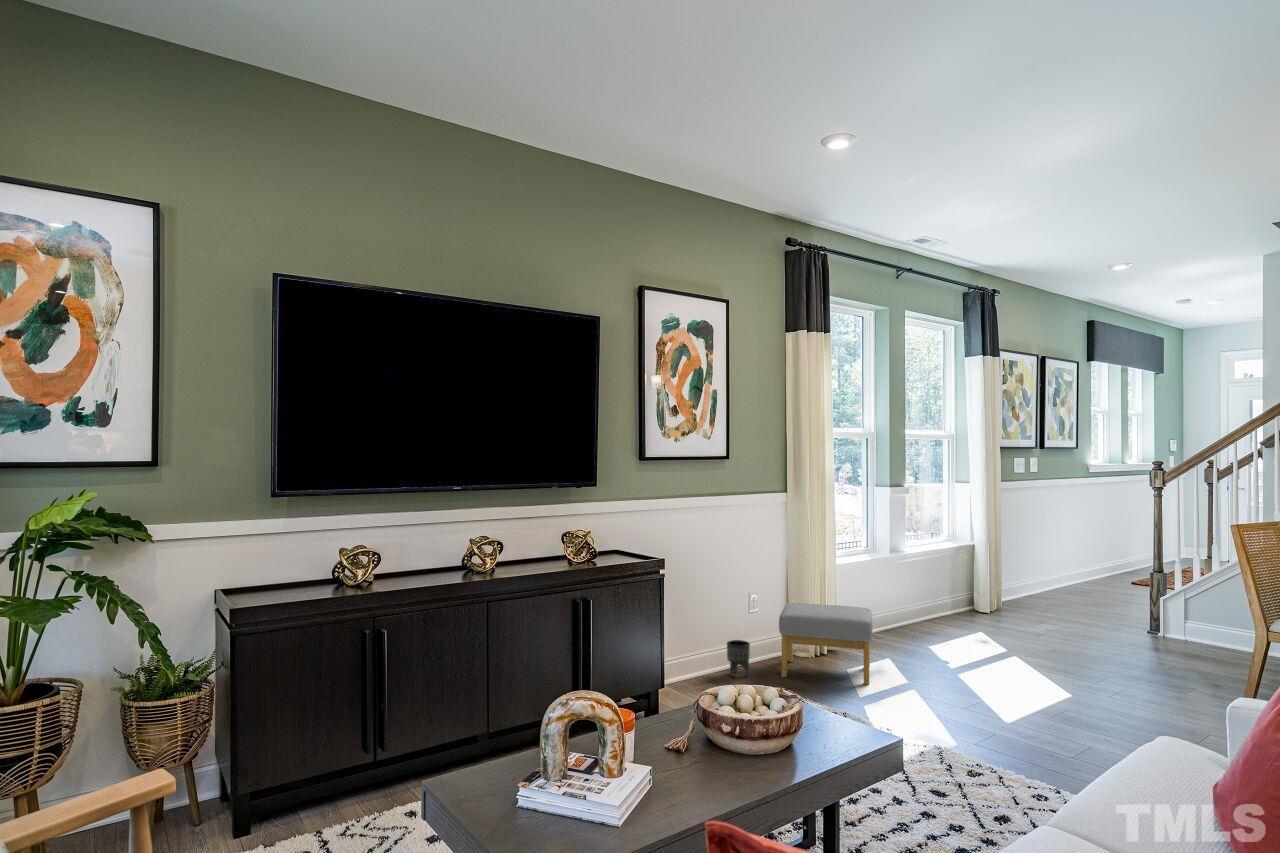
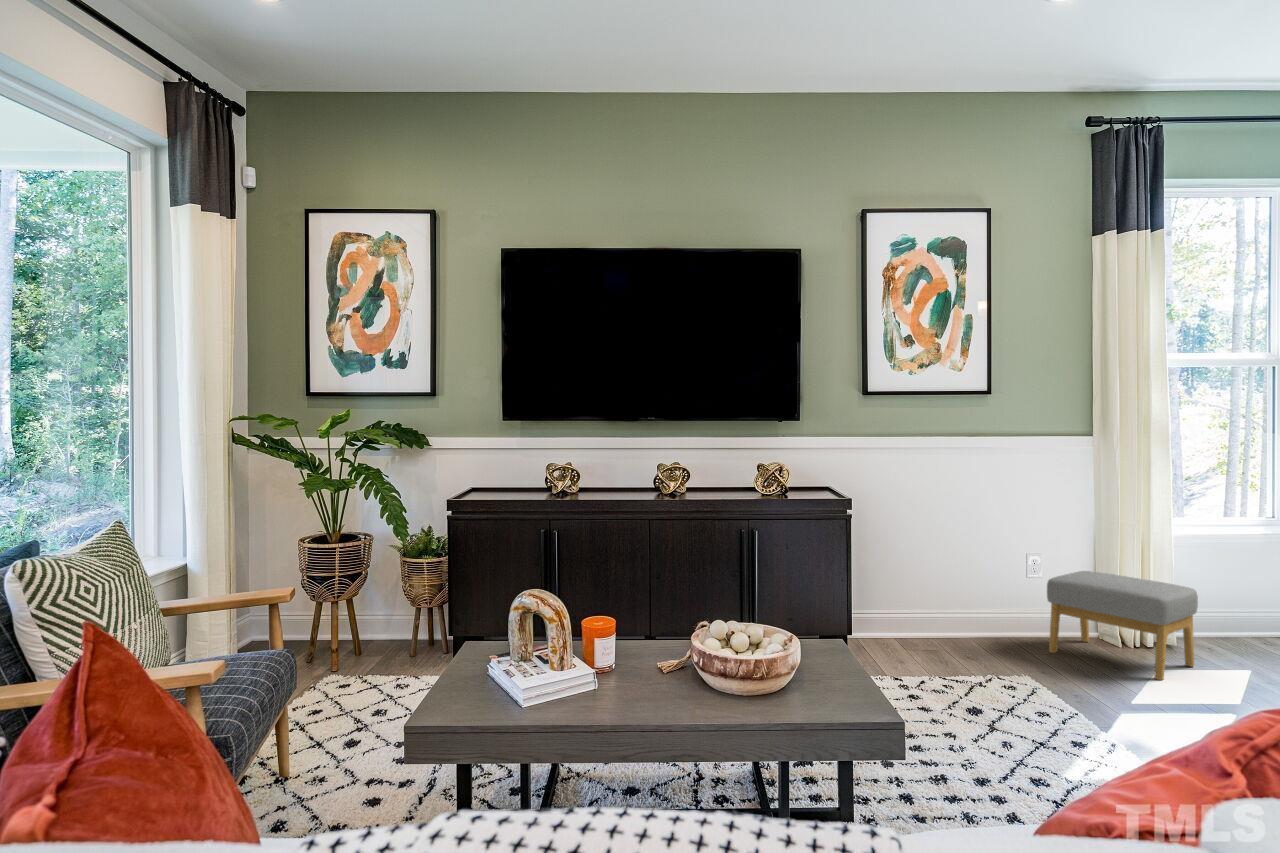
planter: present [727,640,750,677] -> none [980,601,1009,644]

